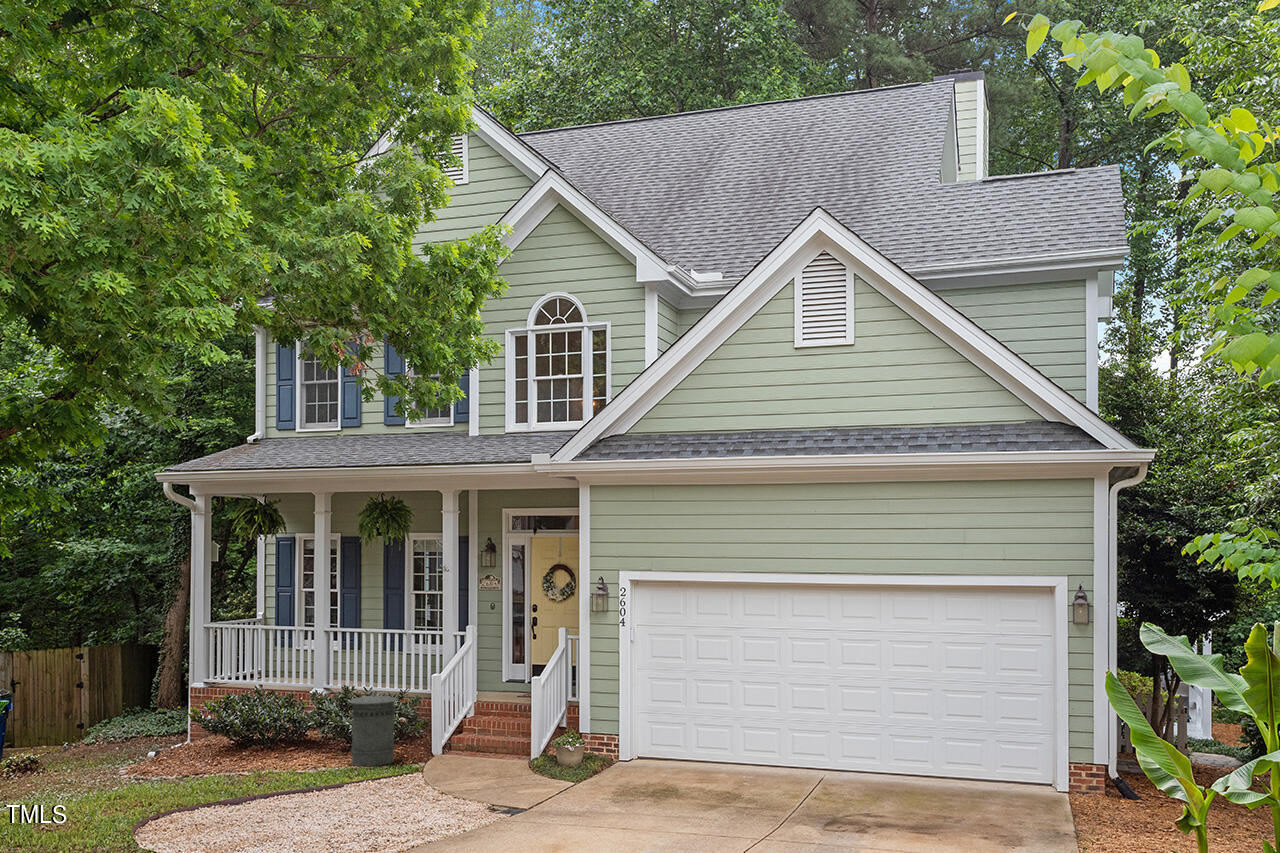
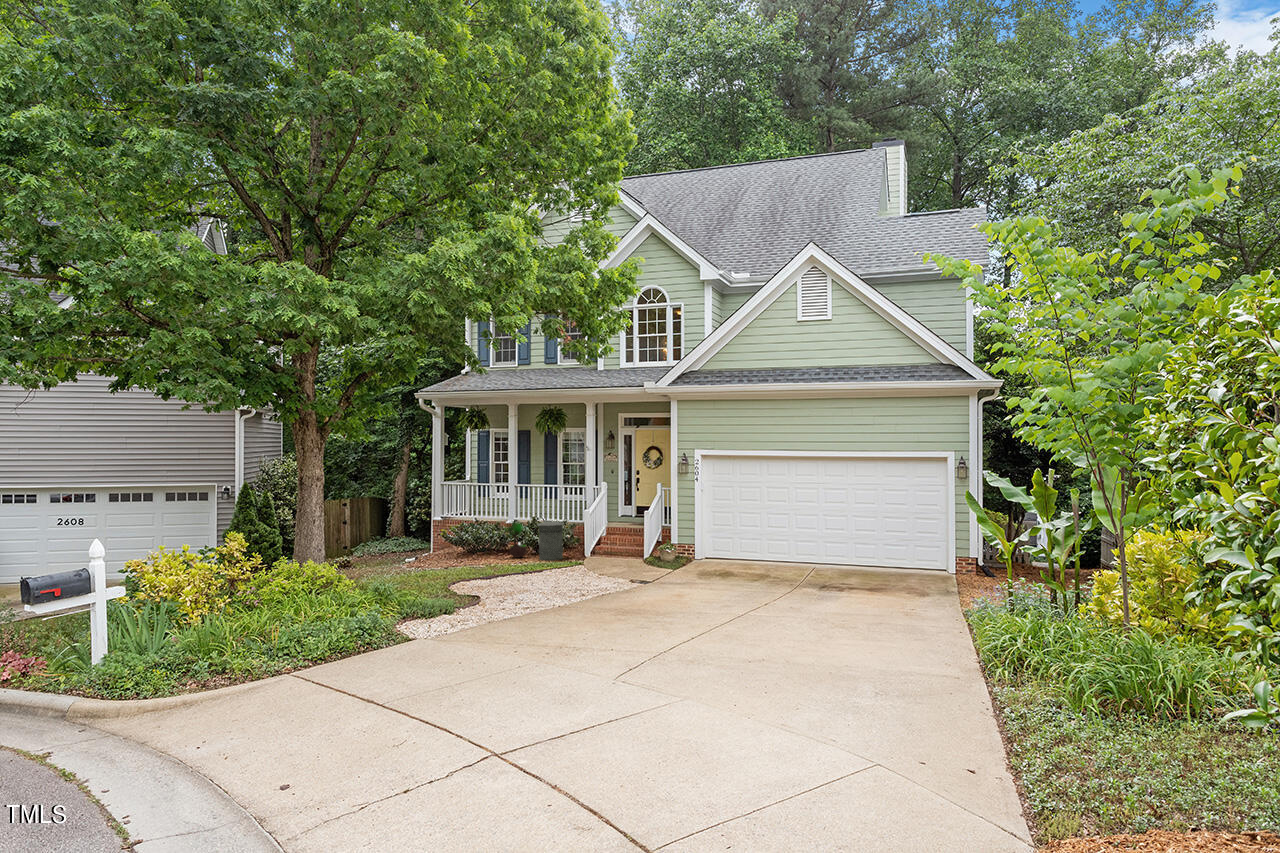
potted tree: none [288,690,333,760] -> present [505,523,526,558]

